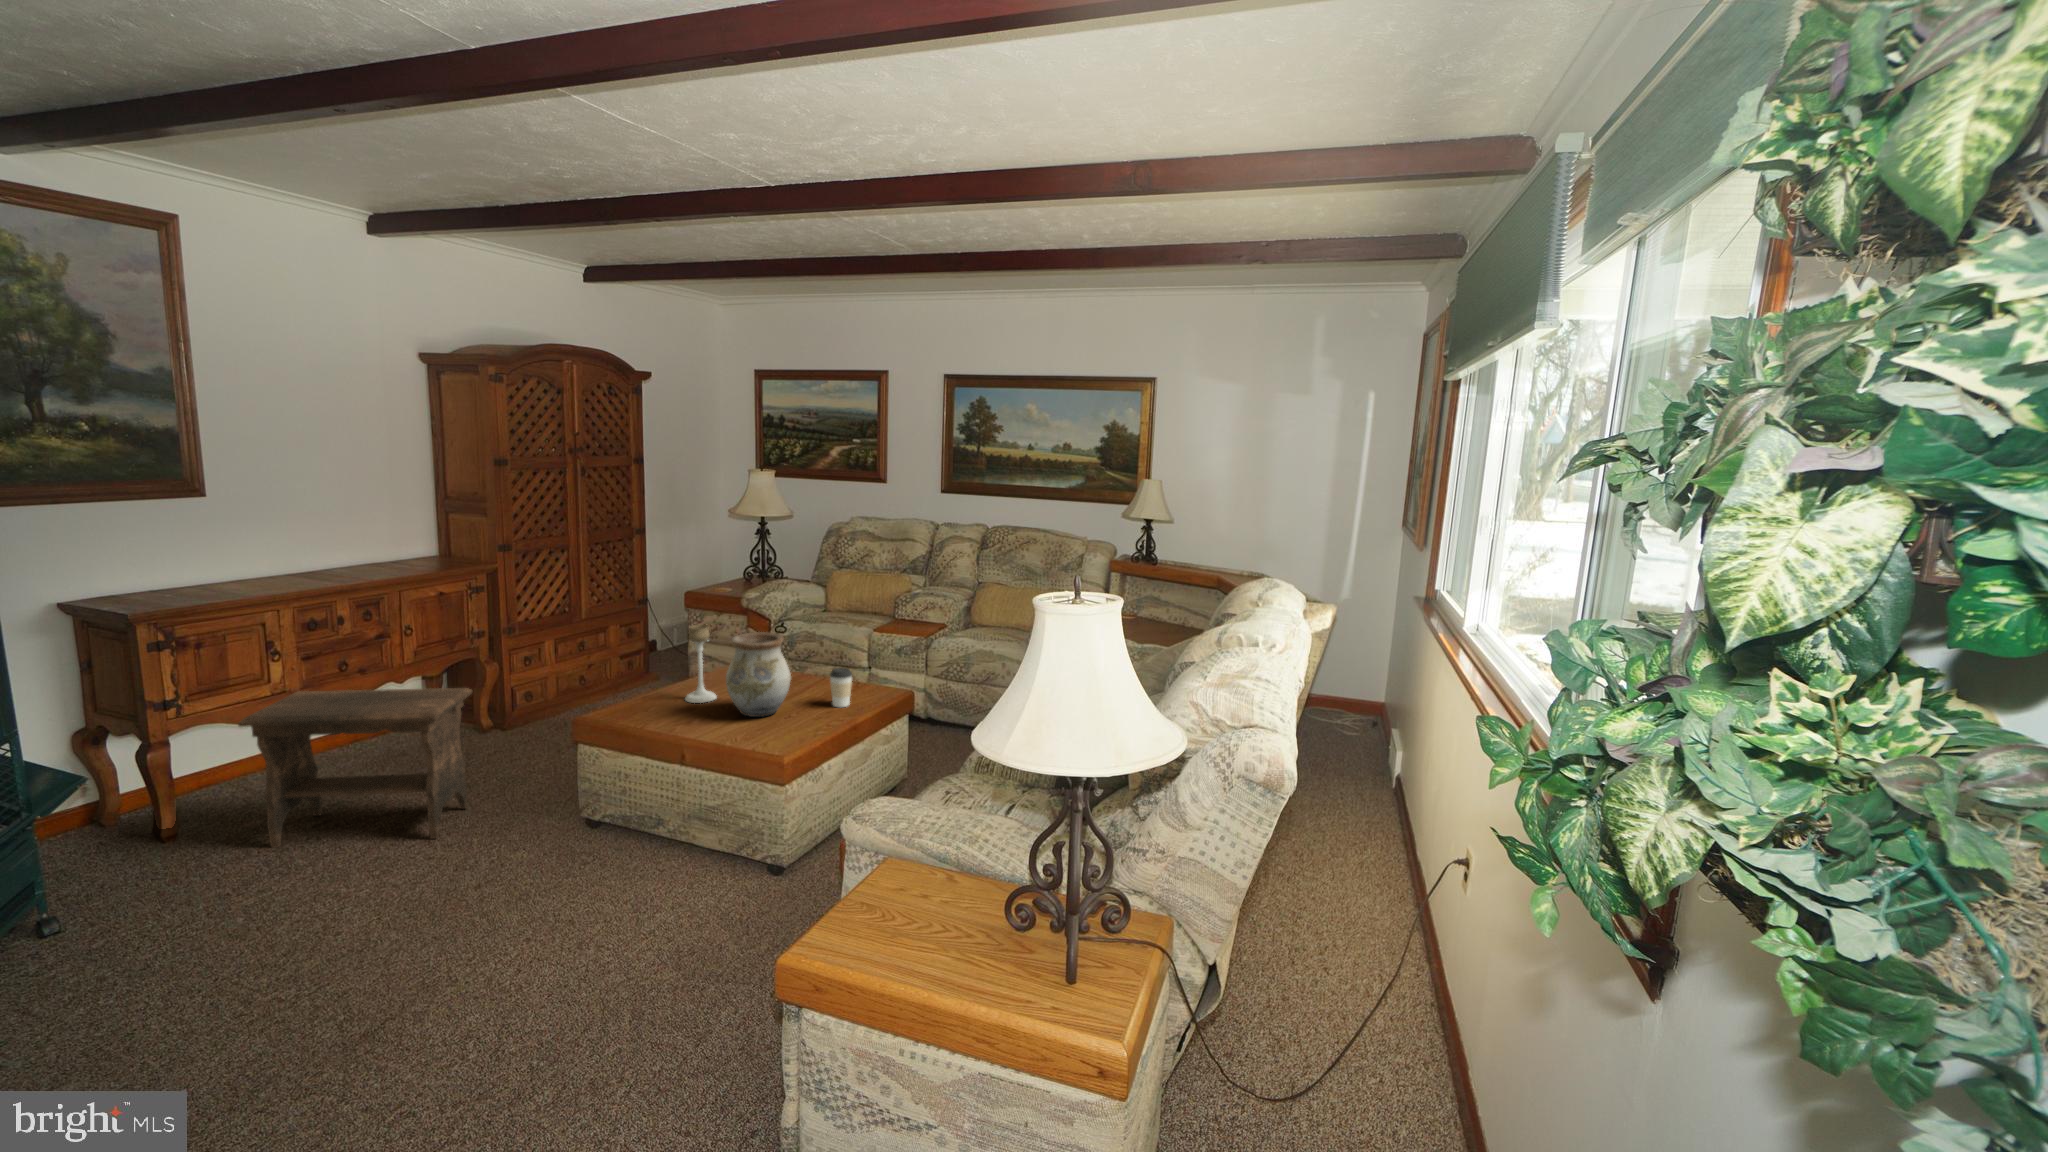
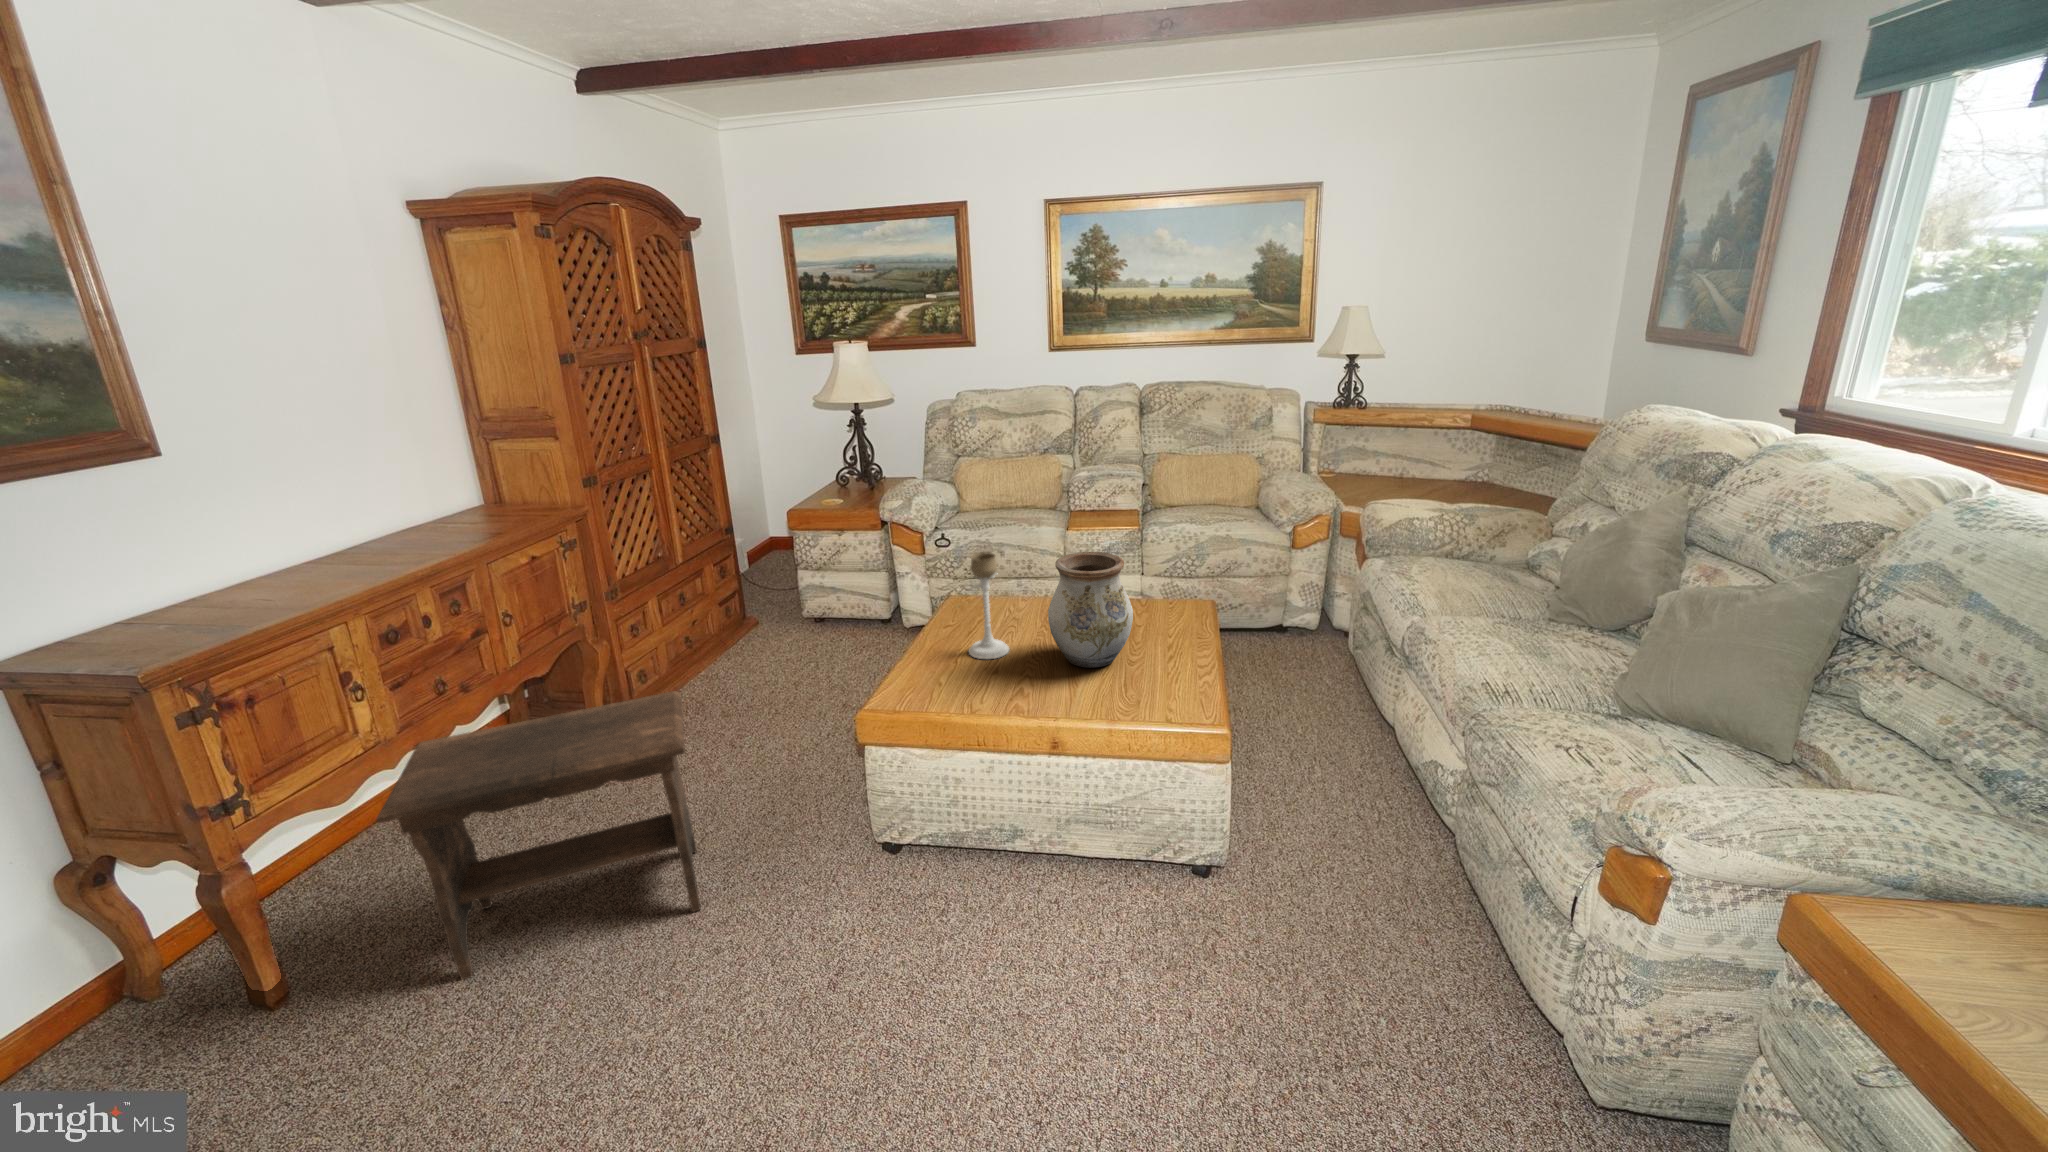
coffee cup: present [830,668,852,707] -> none [1156,583,1186,635]

